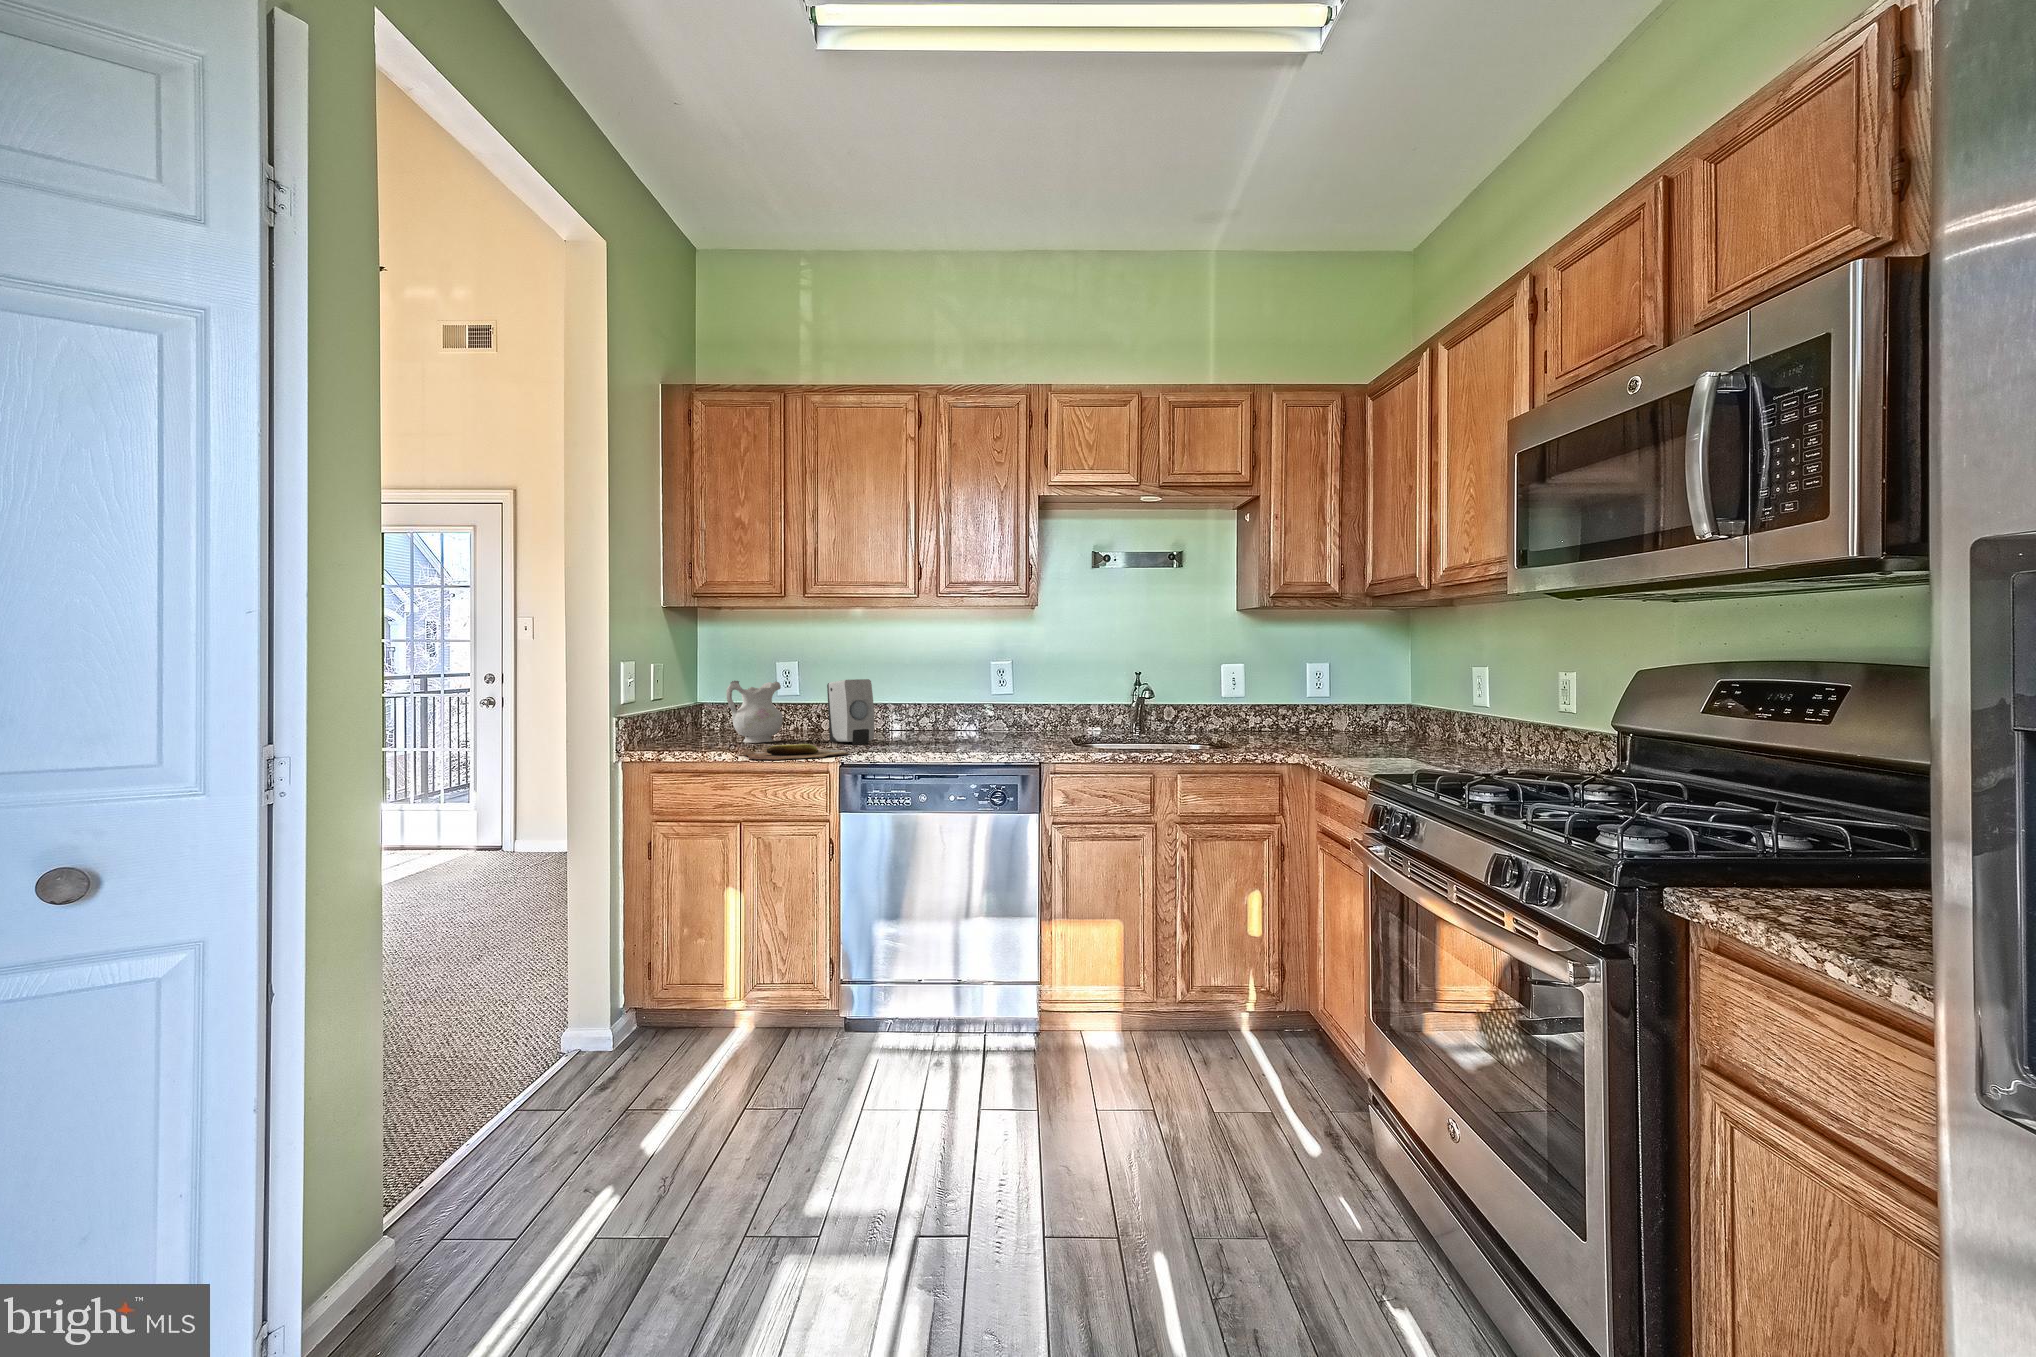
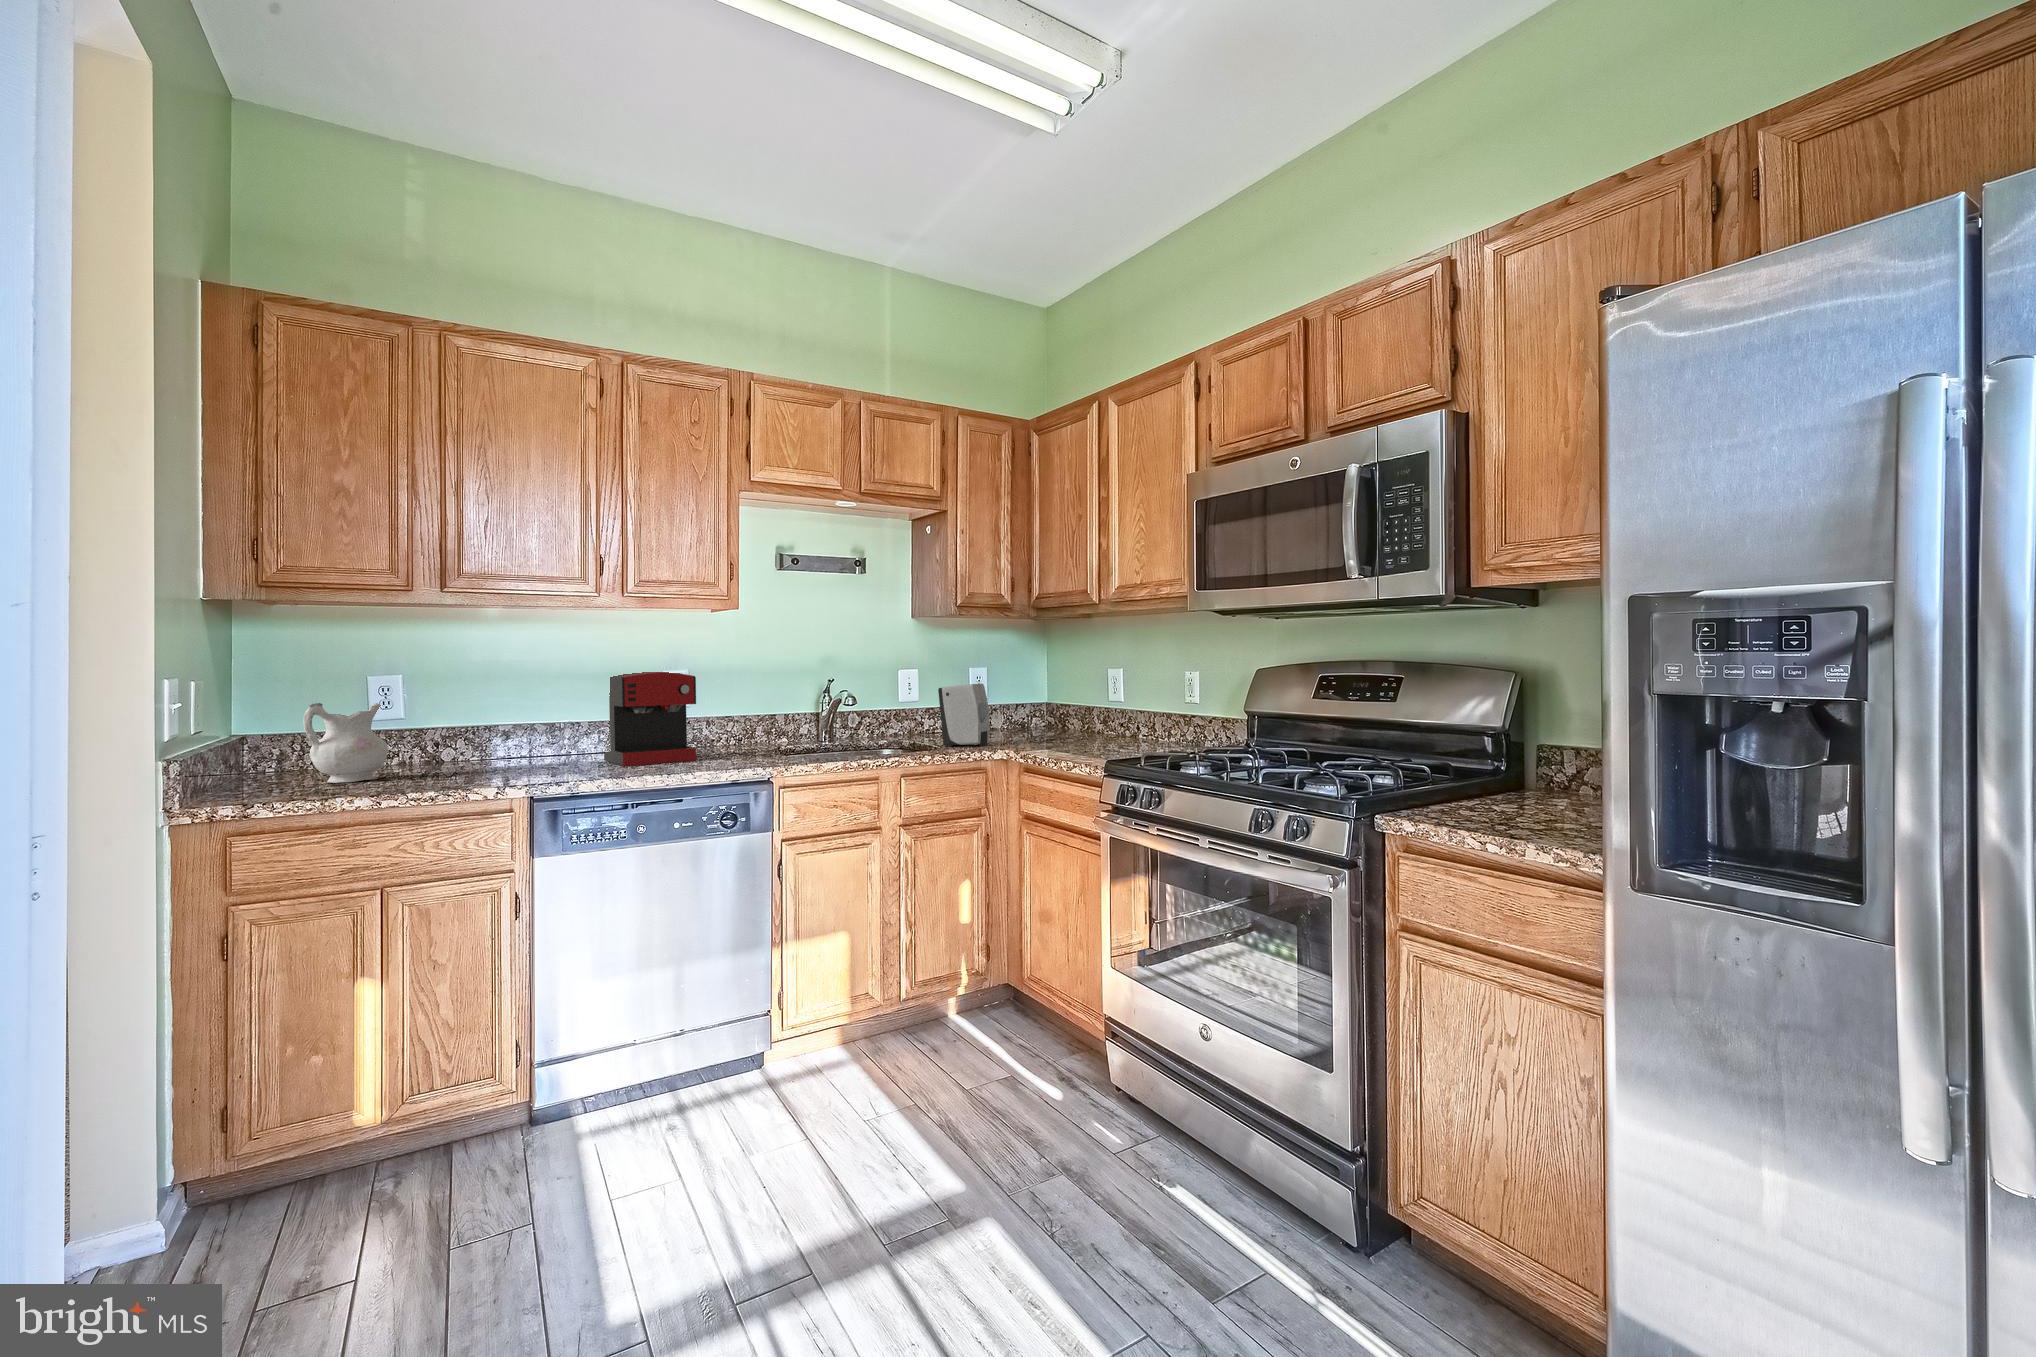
coffee maker: none [943,653,1011,744] -> present [604,672,696,766]
soap dispenser: present [827,679,874,745] -> present [938,684,990,746]
cutting board: present [740,744,849,760] -> none [370,775,528,799]

